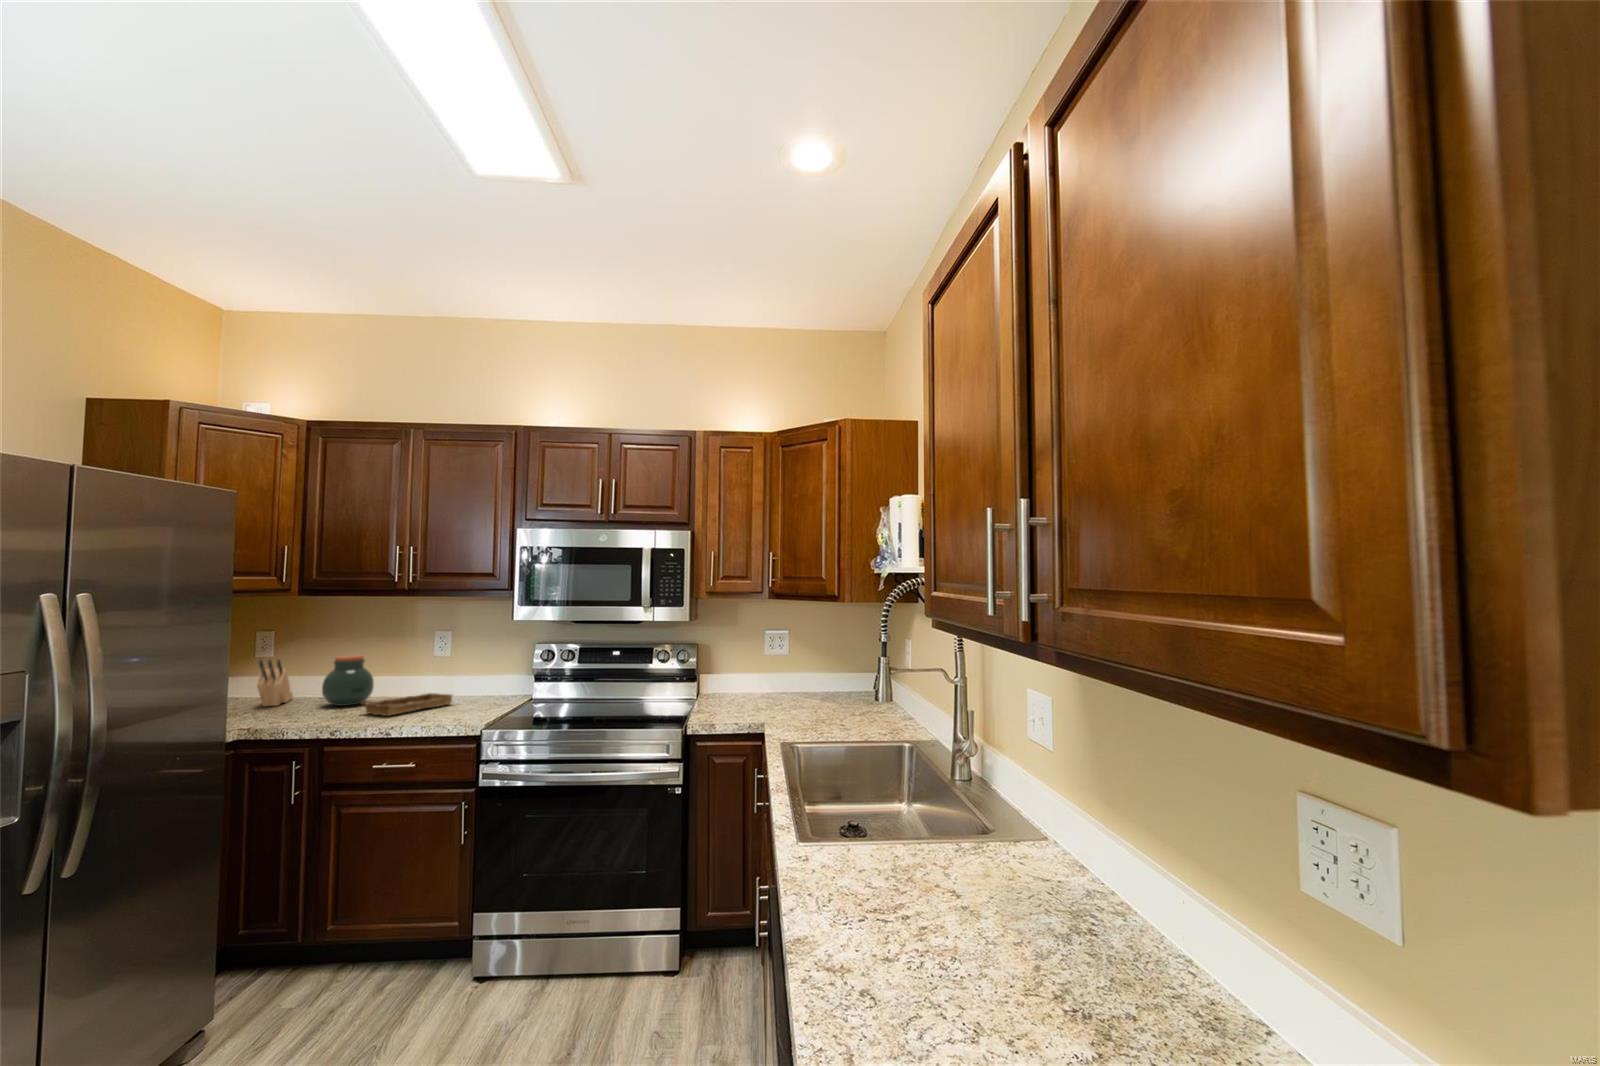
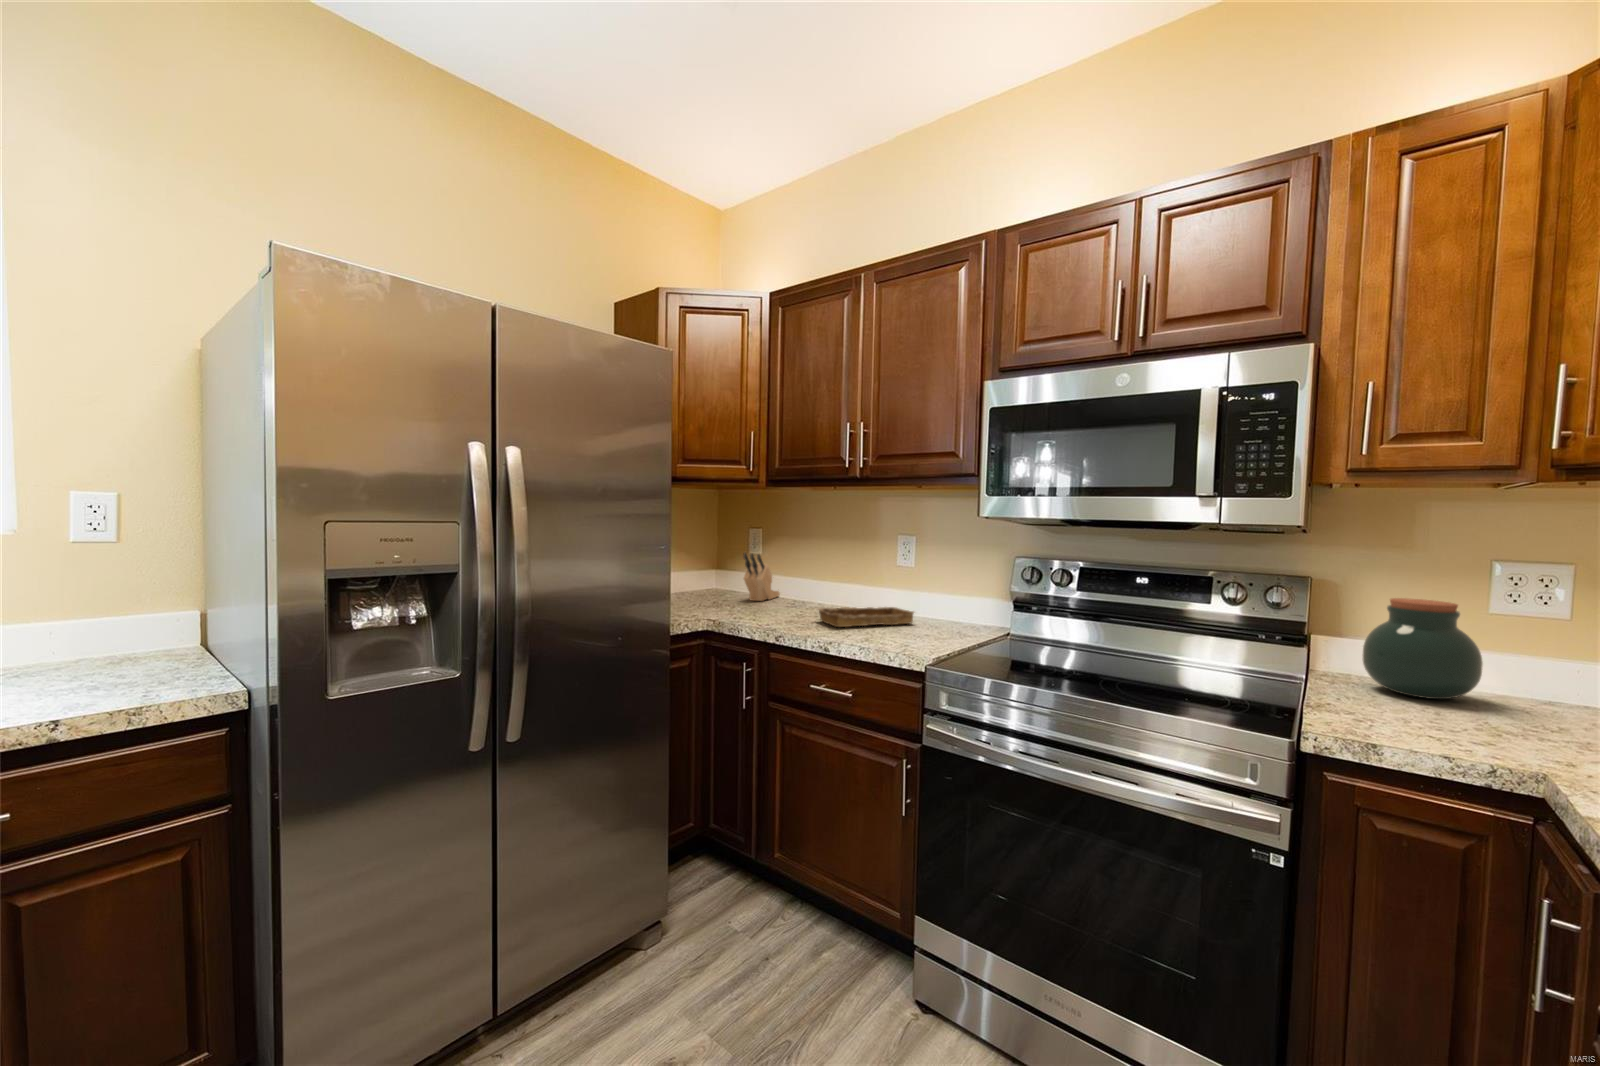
jar: present [322,655,374,706] -> present [1362,598,1483,699]

